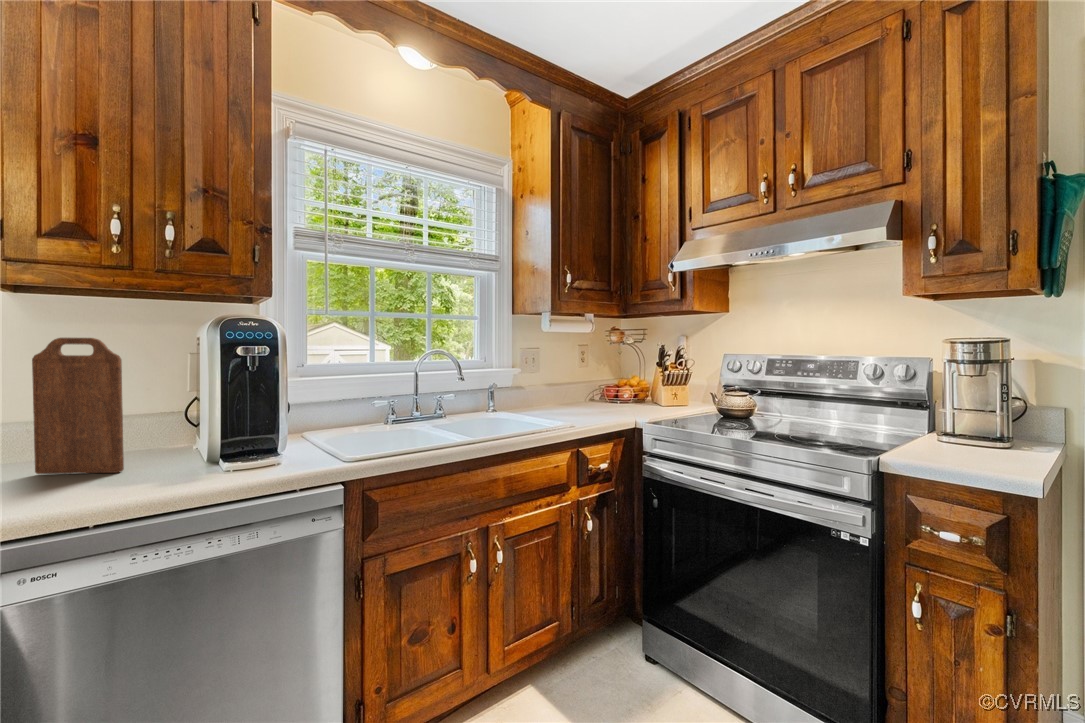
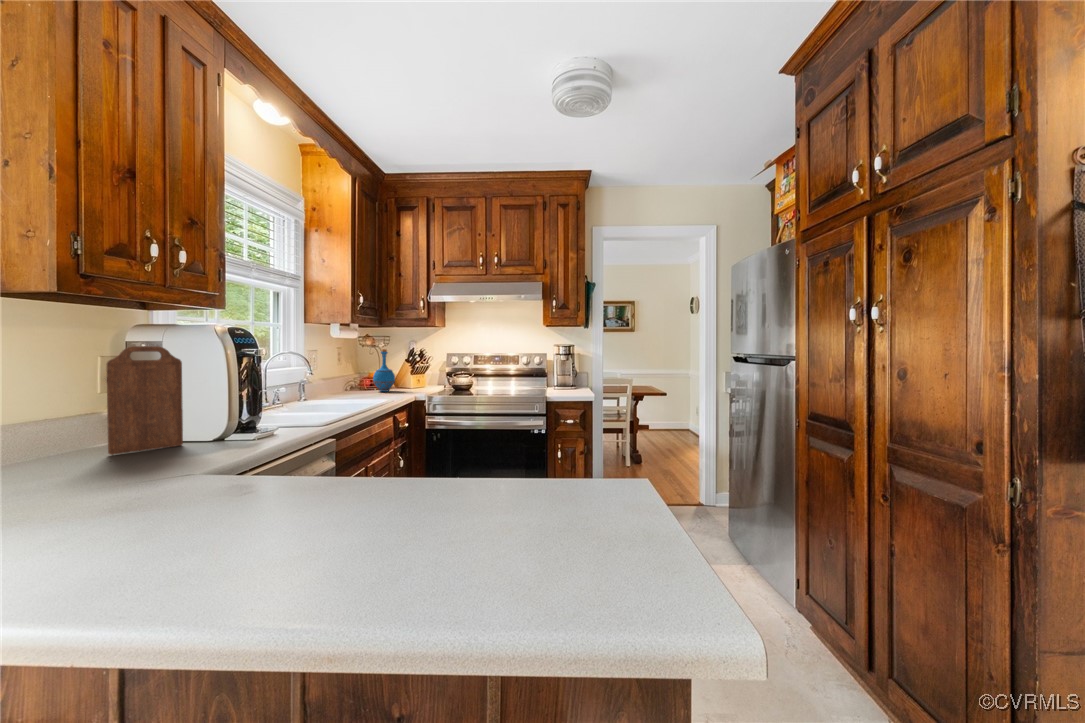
bottle: none [595,350,627,412] -> present [373,349,395,392]

